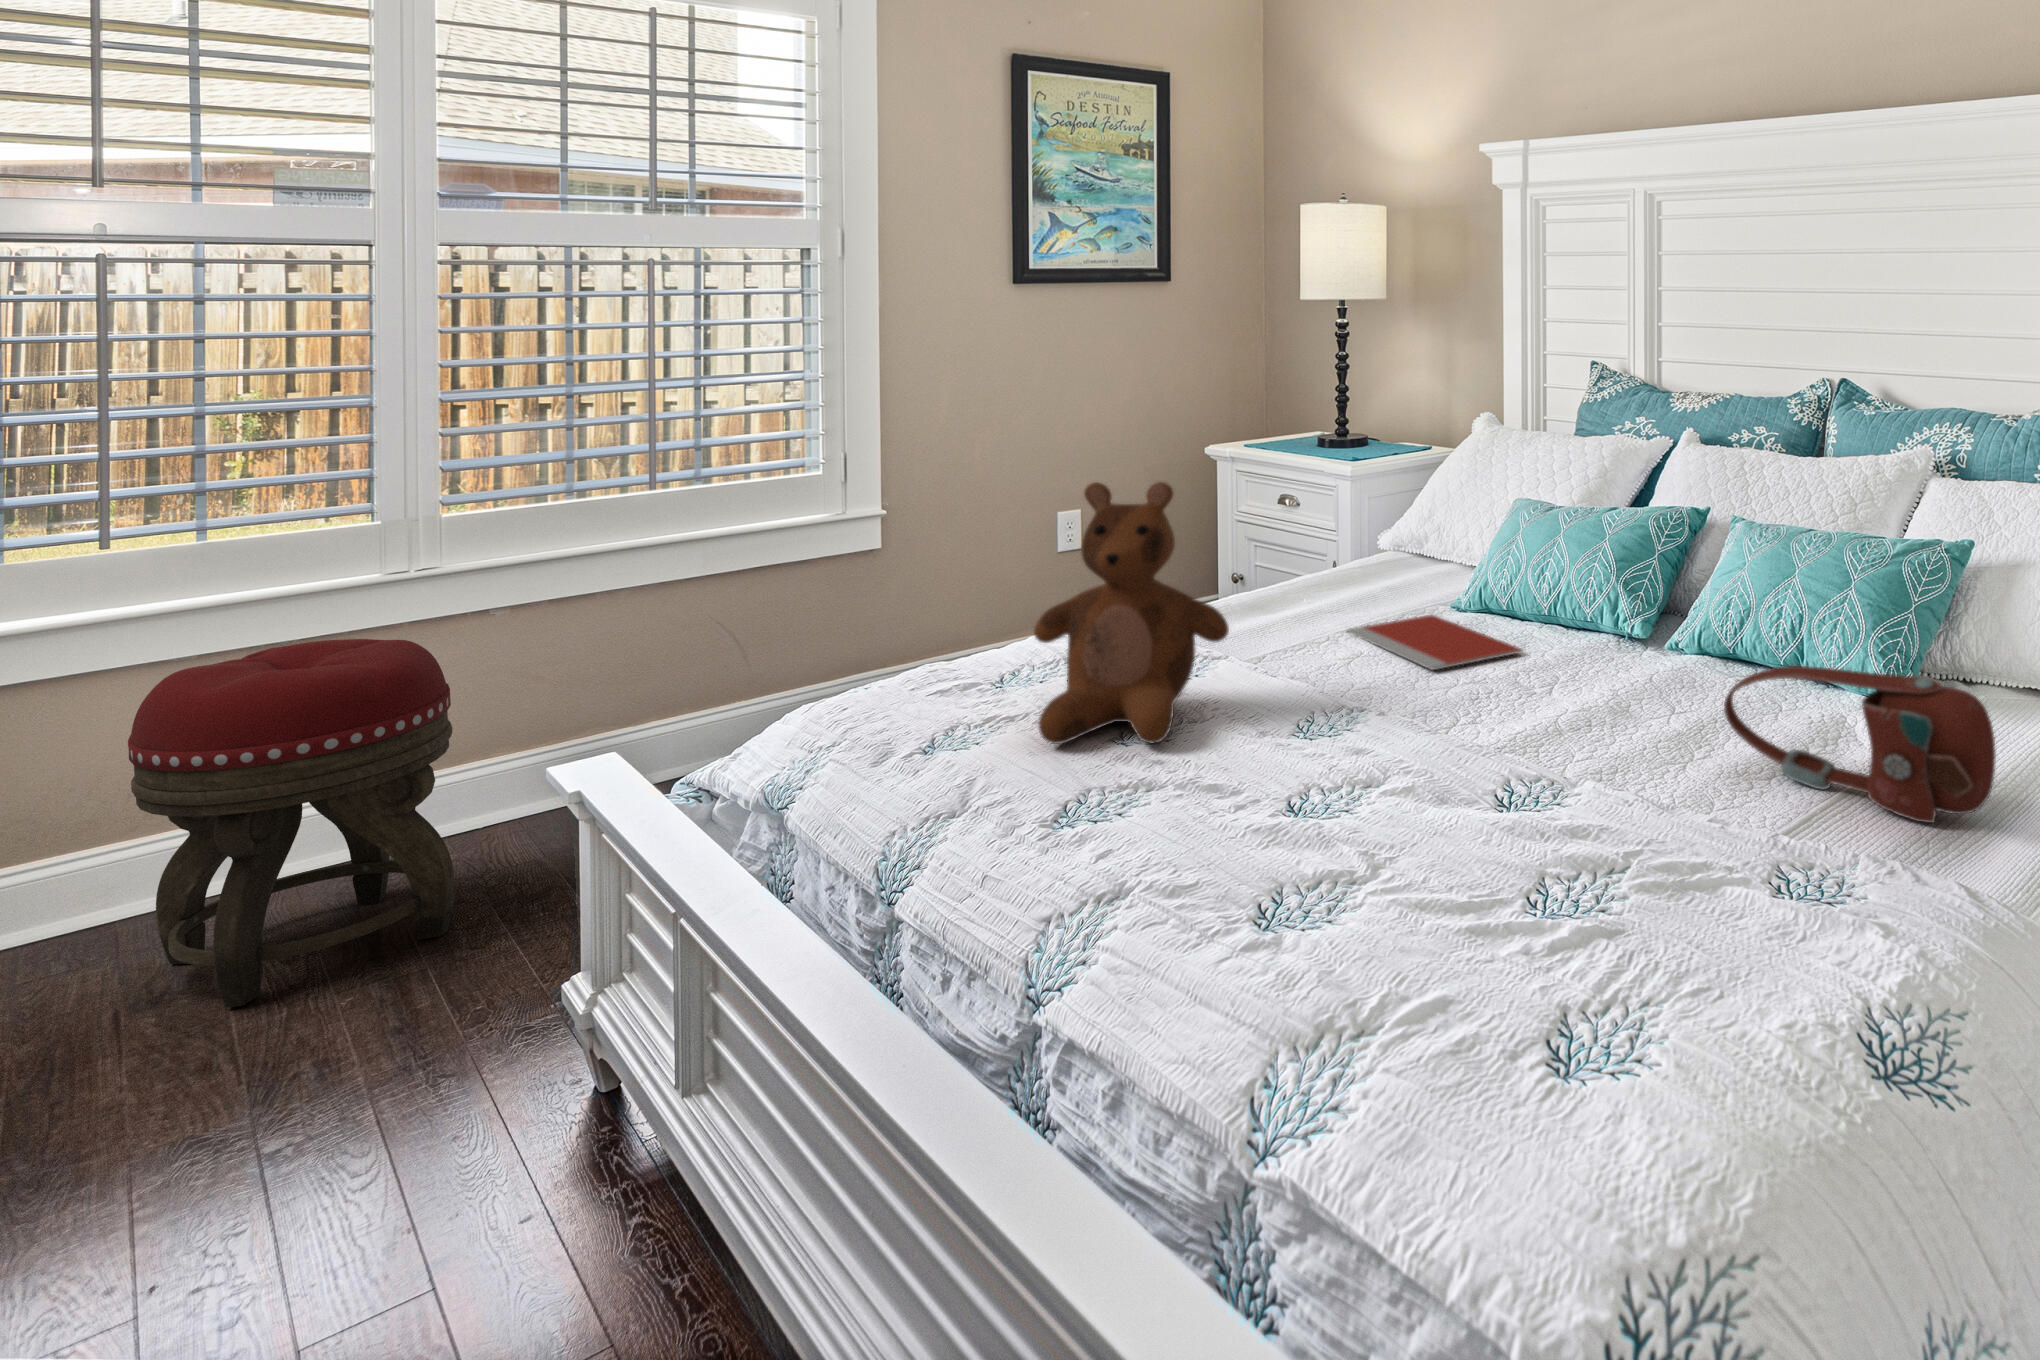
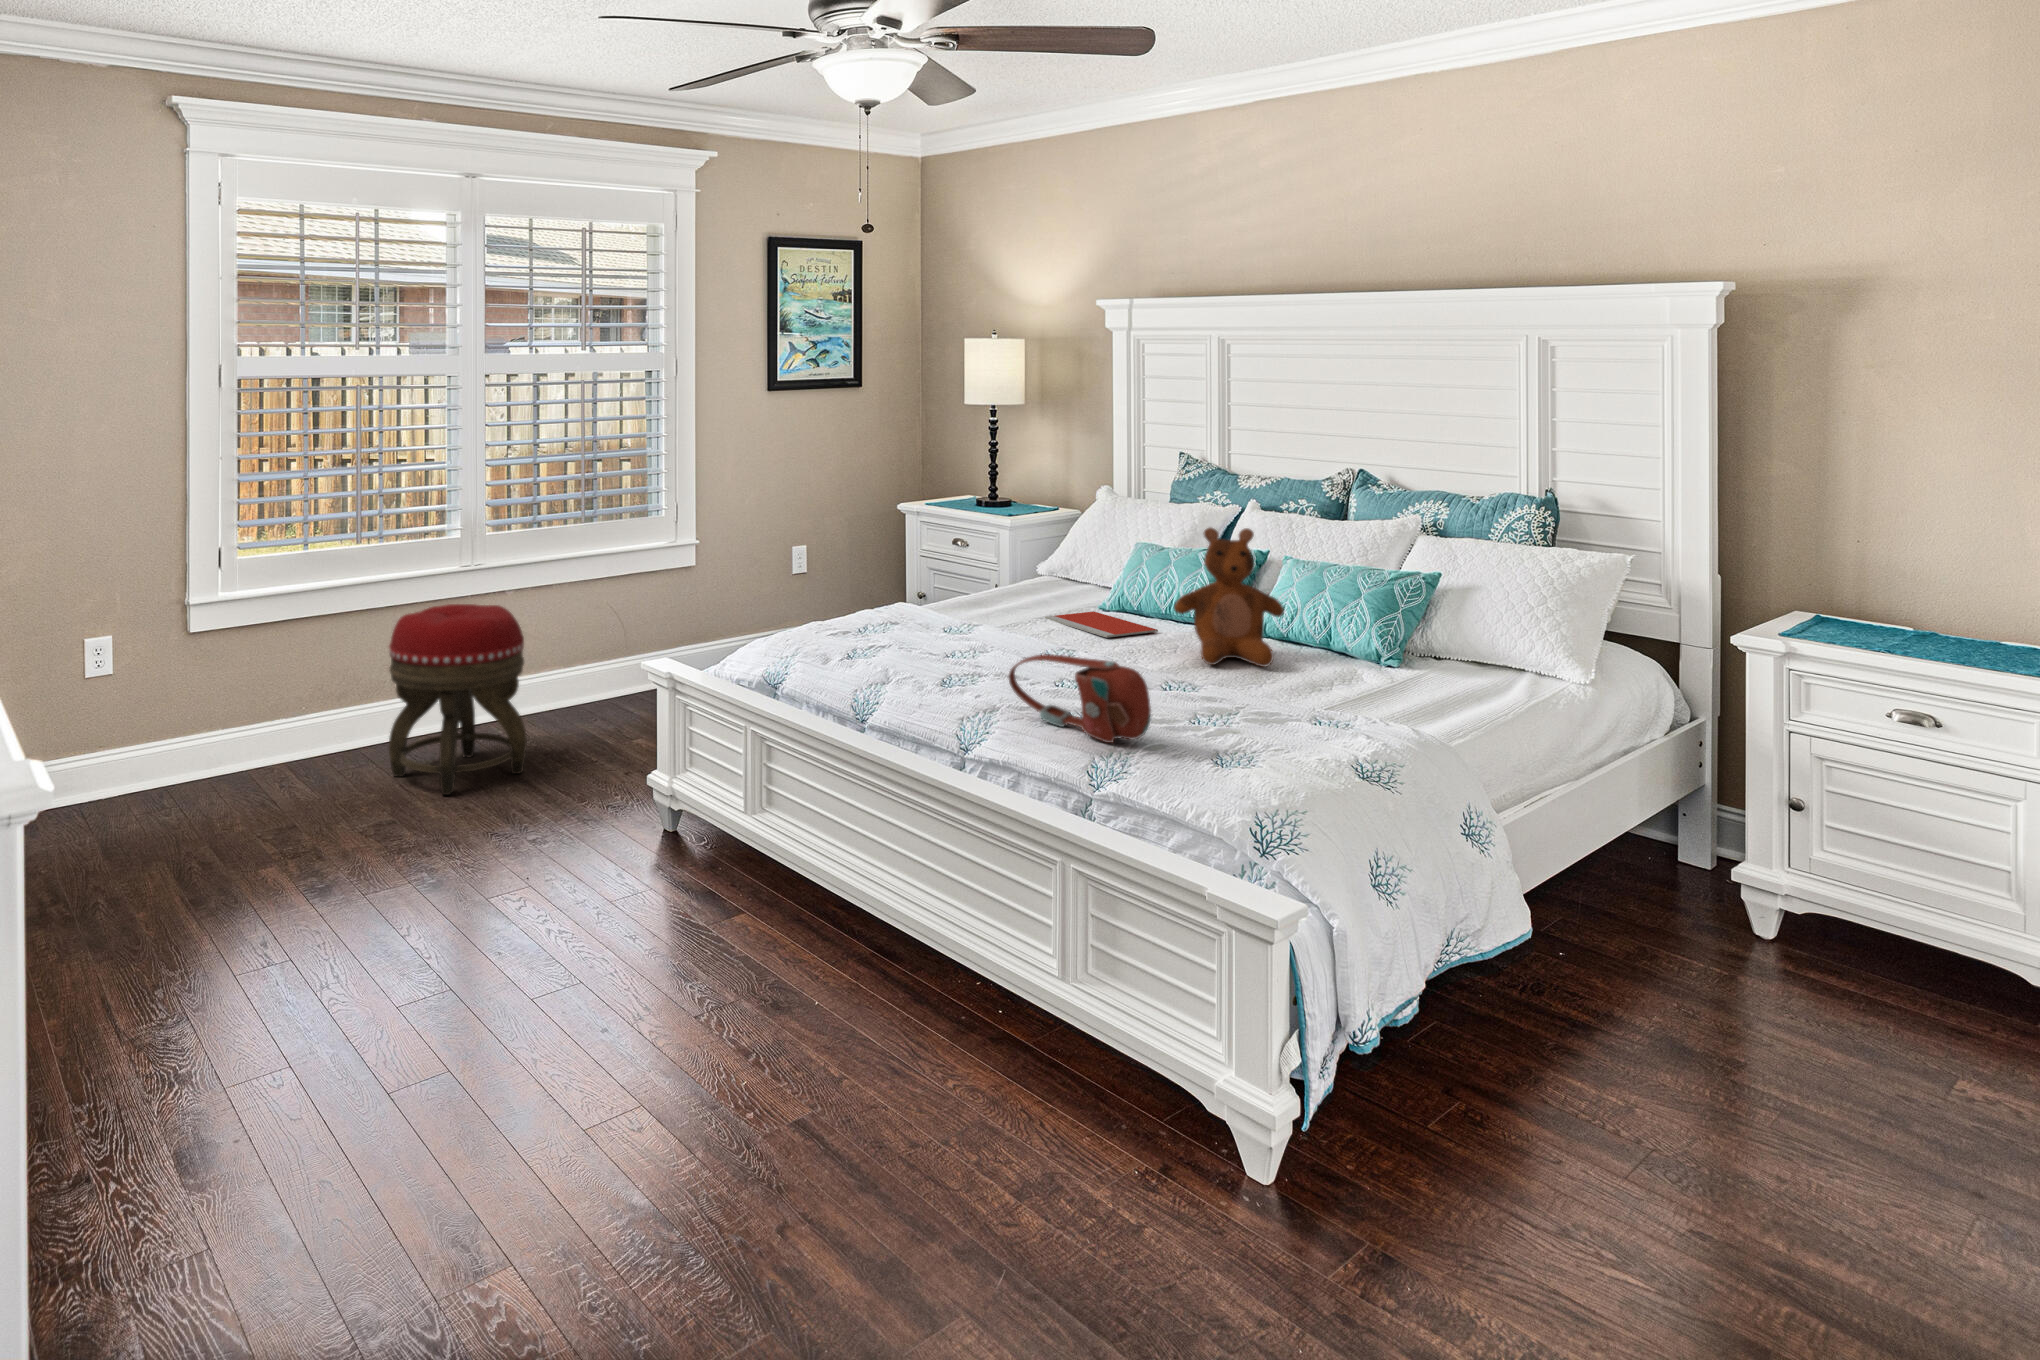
teddy bear: present [1034,482,1229,744] -> present [1174,528,1284,667]
handbag: present [1724,666,1996,823] -> present [1009,654,1151,743]

